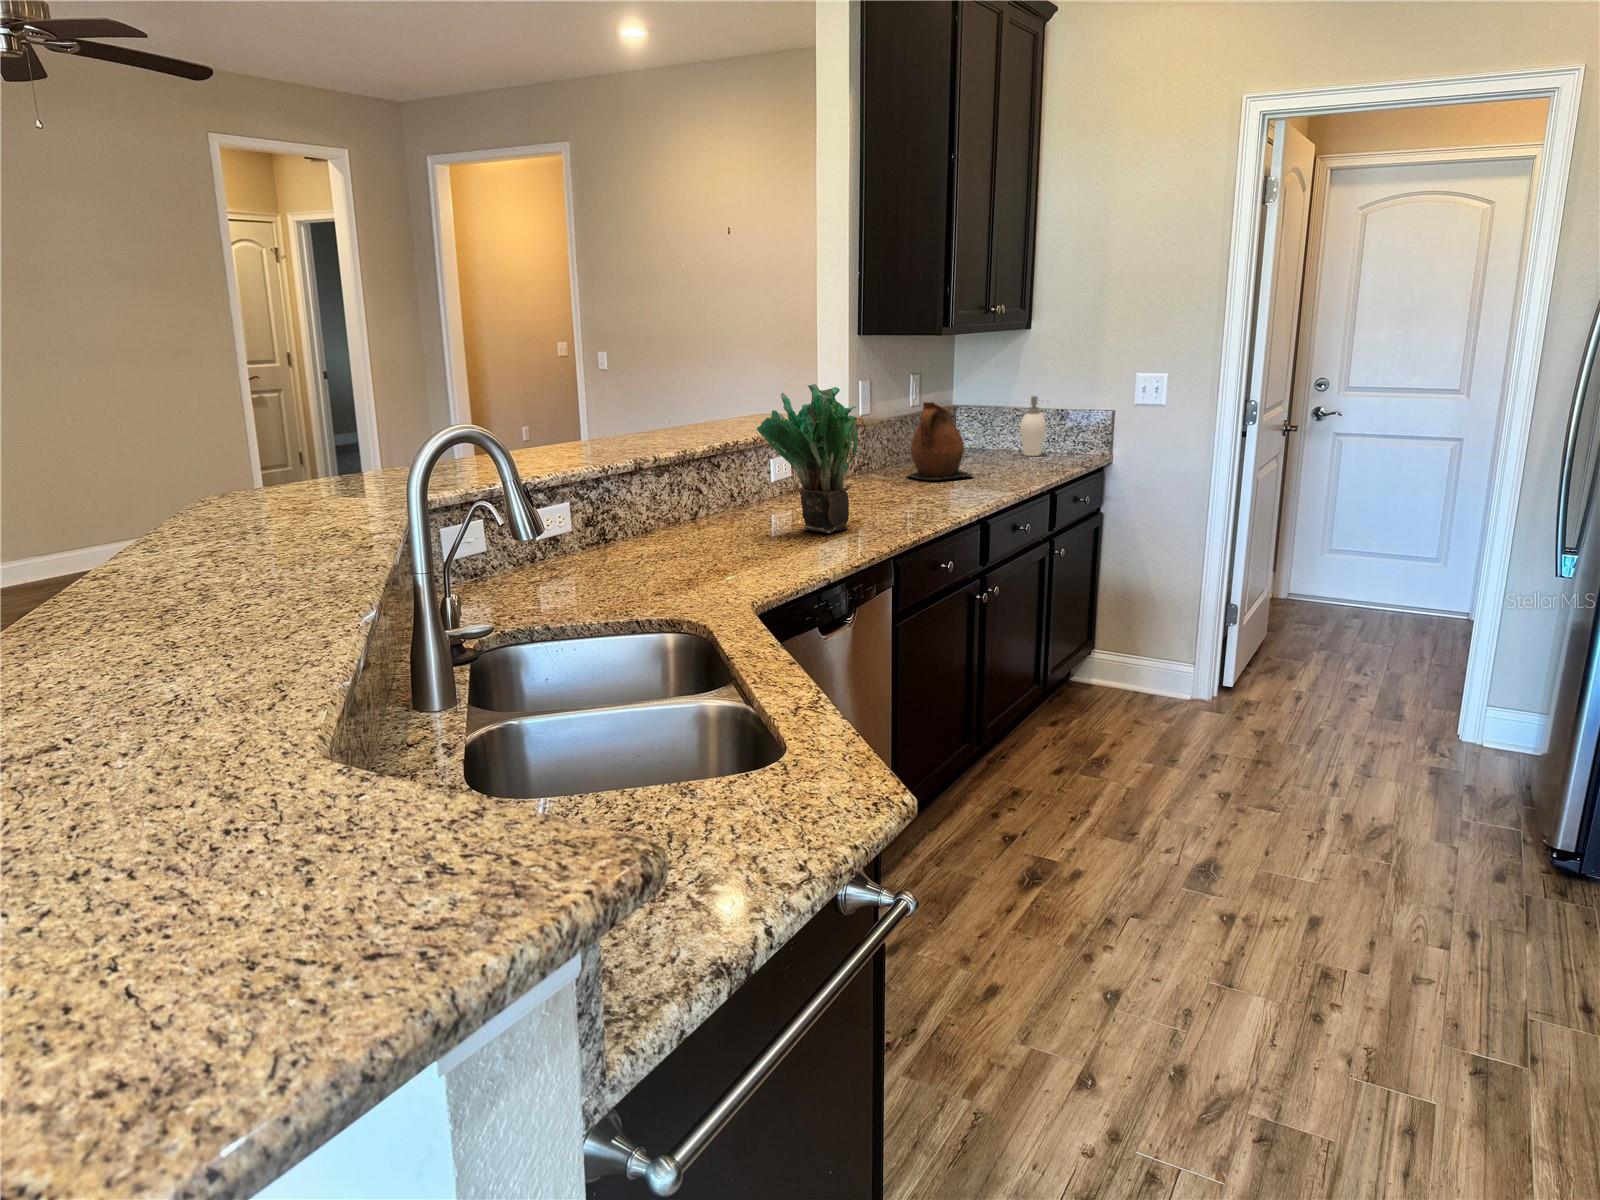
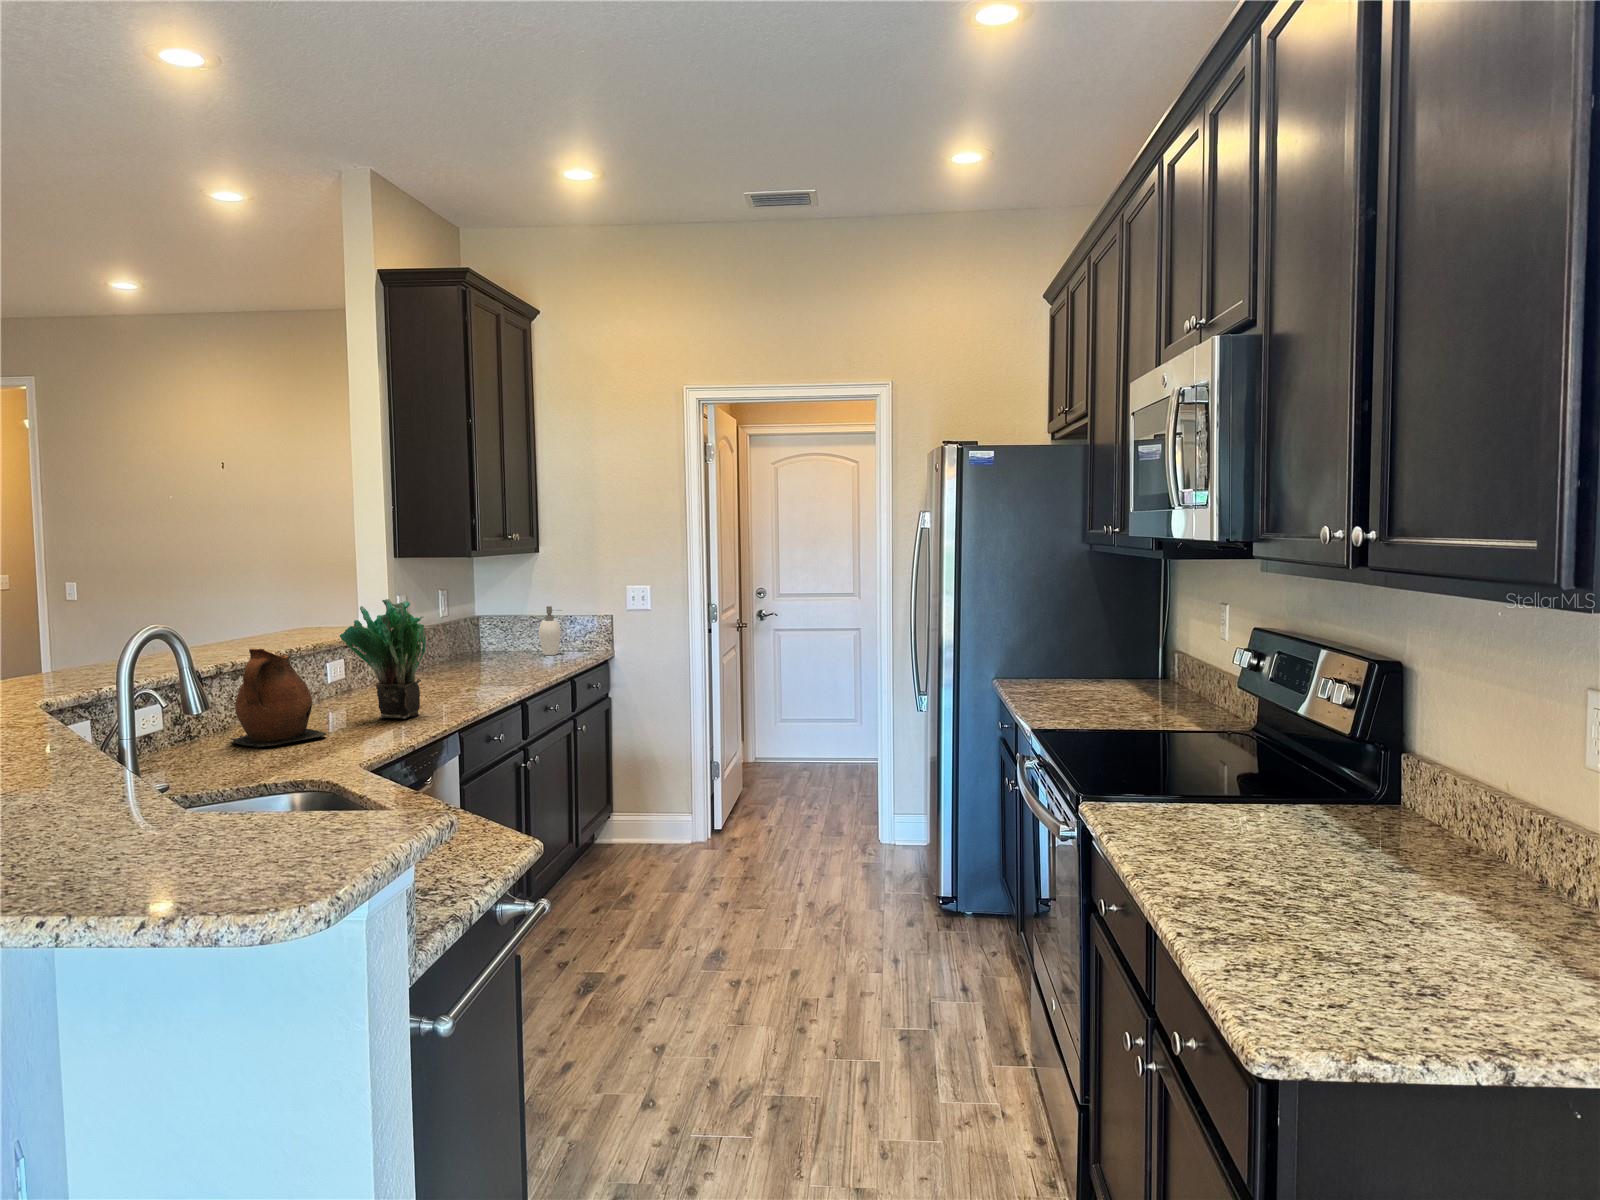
ceramic pitcher: present [908,402,973,480] -> present [227,649,327,747]

